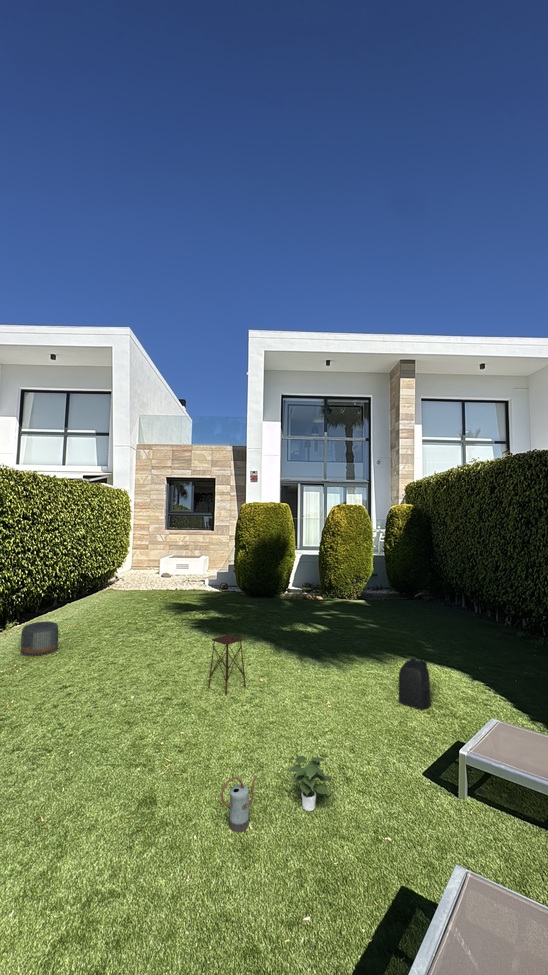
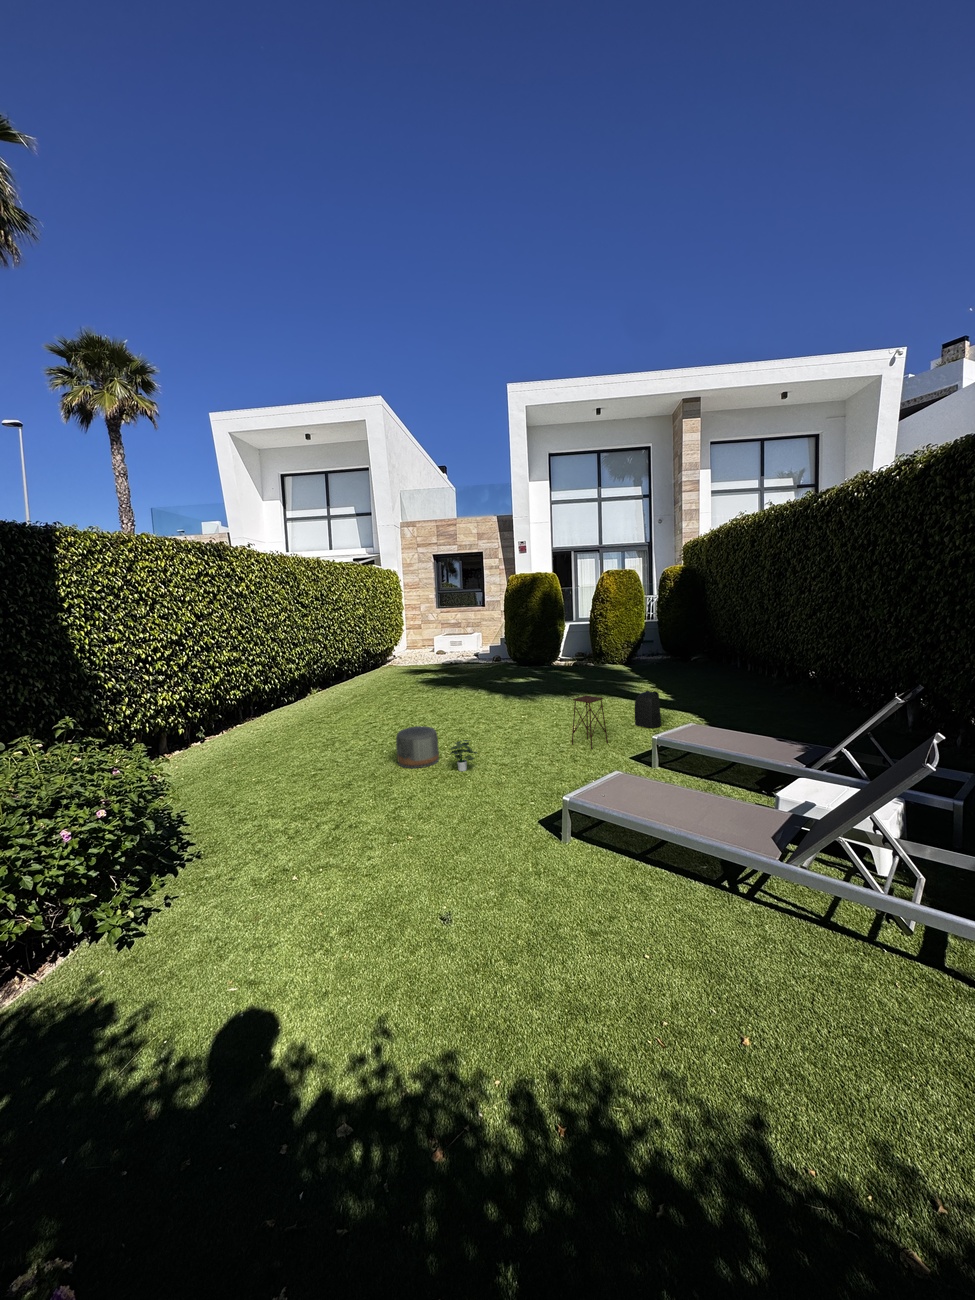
pouf: present [21,622,59,656] -> present [396,726,439,768]
side table: present [208,635,246,695] -> present [572,696,608,749]
potted plant: present [289,756,332,811] -> present [450,740,477,771]
watering can: present [221,776,257,832] -> none [489,746,513,777]

